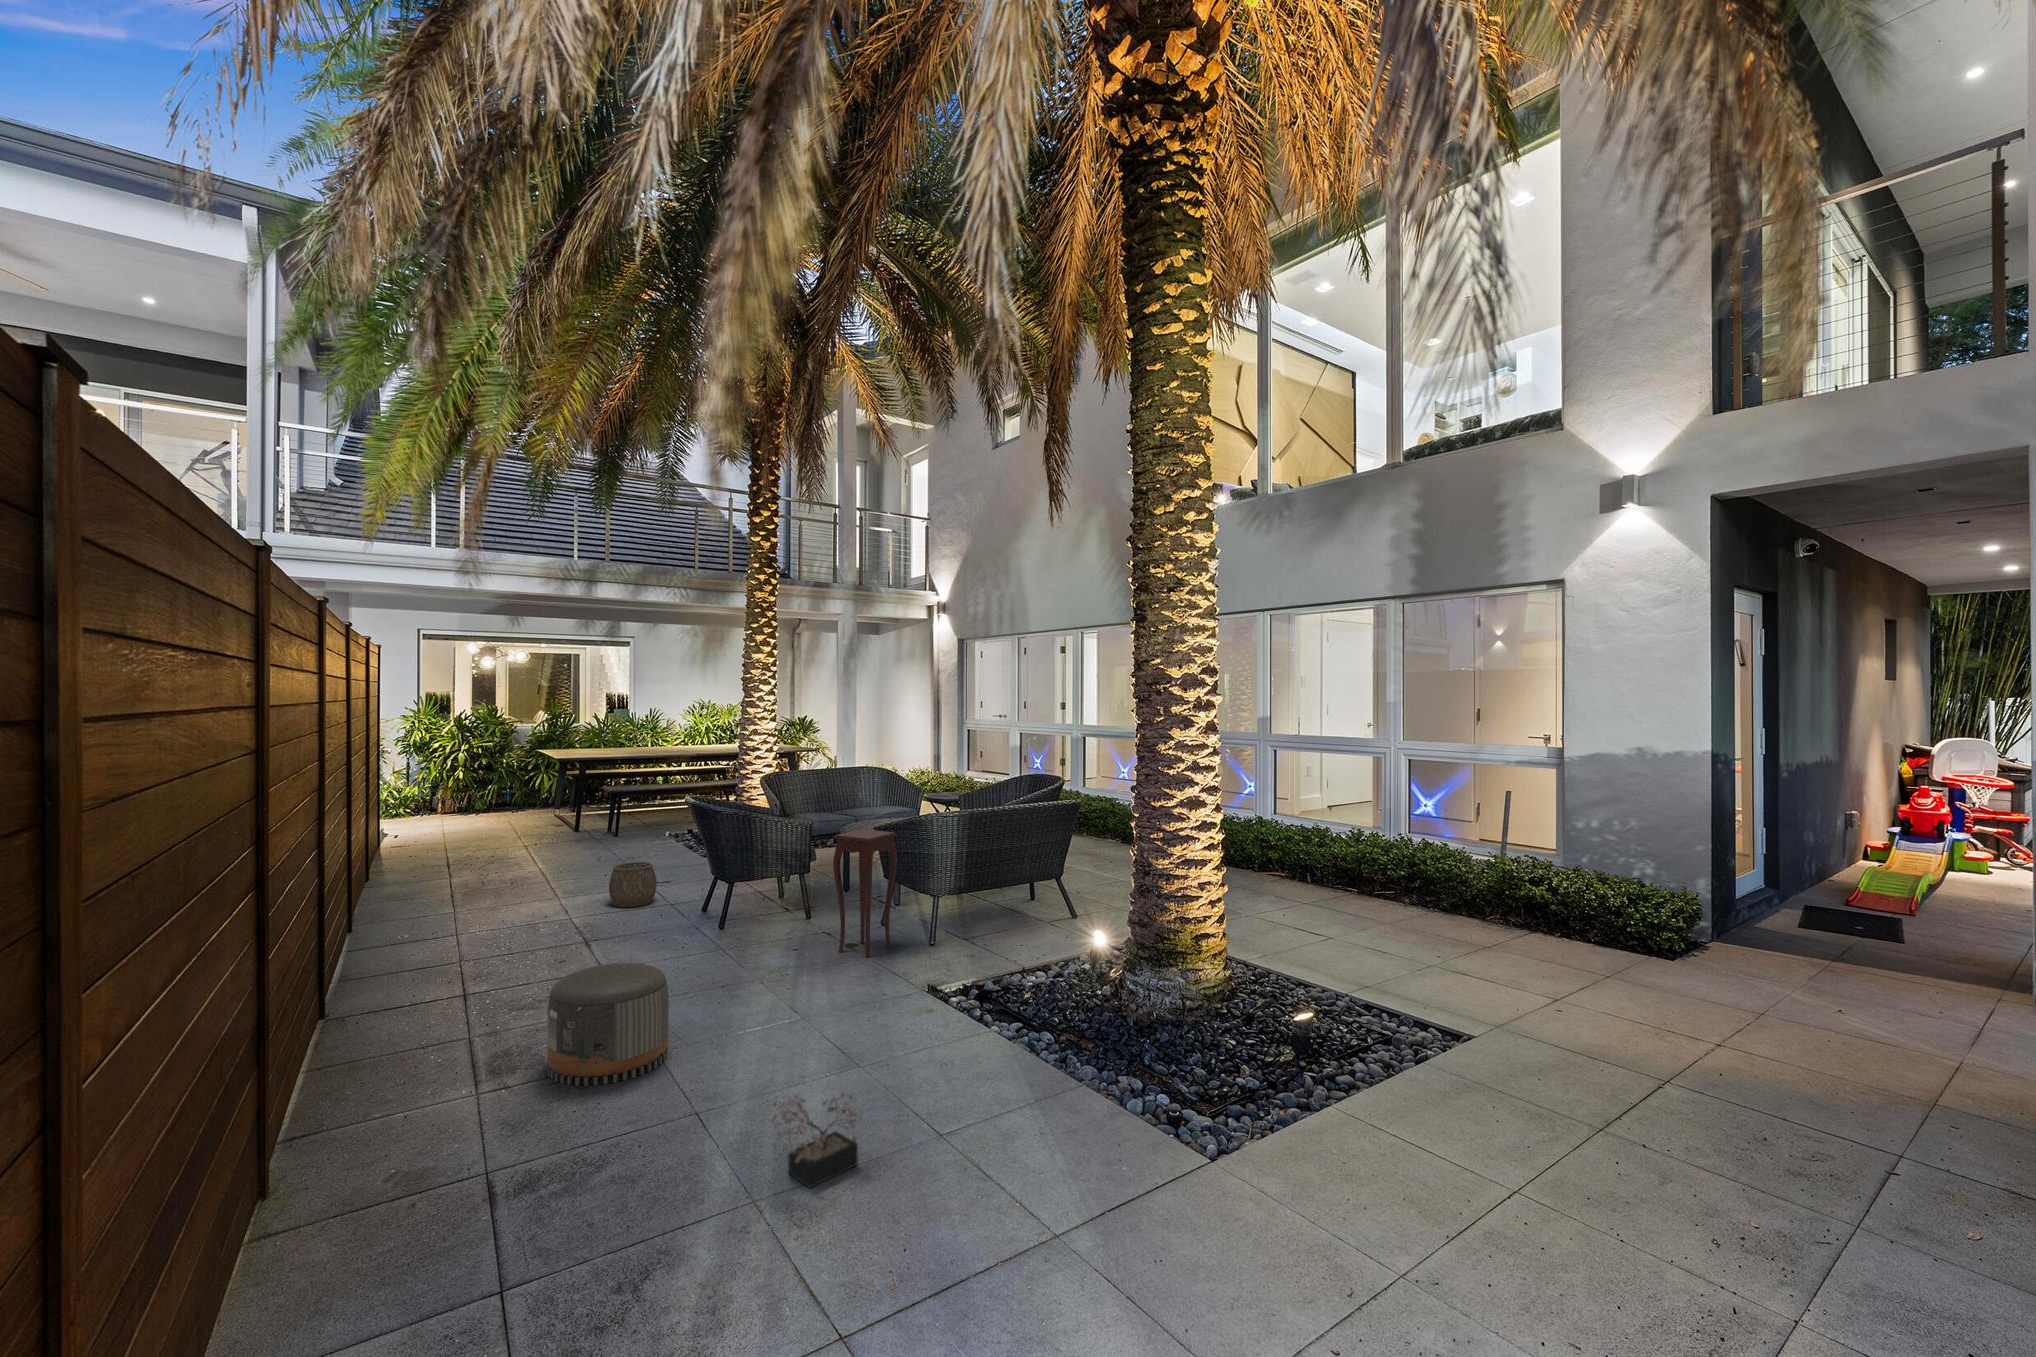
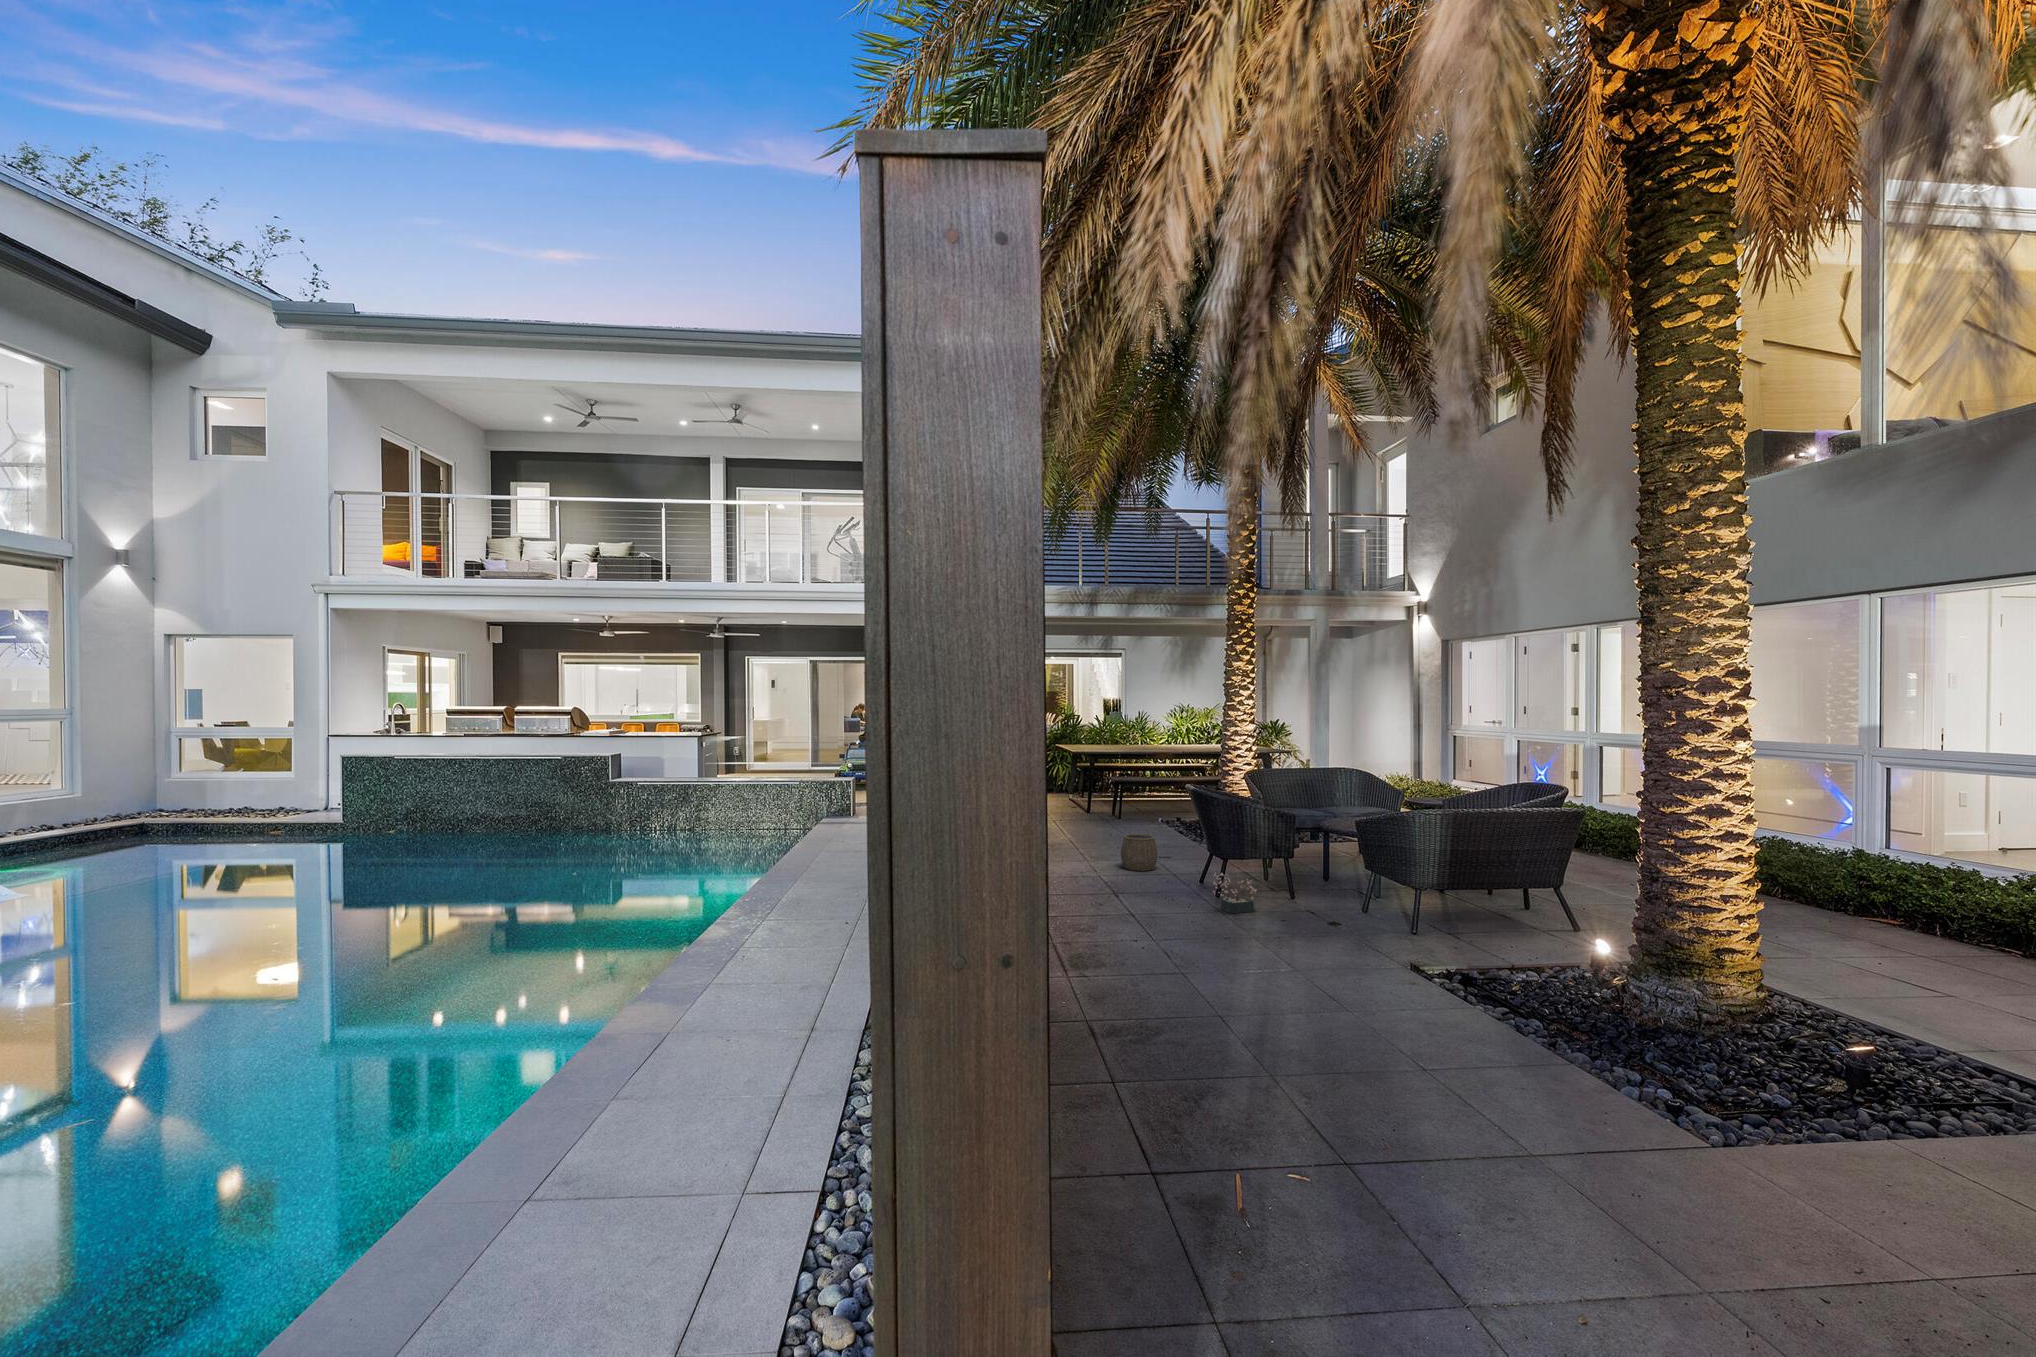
side table: present [833,829,897,957] -> none [1316,818,1378,935]
pouf: present [547,963,669,1086] -> none [1097,902,1184,990]
decorative plant: present [771,1093,862,1187] -> present [1213,873,1257,913]

